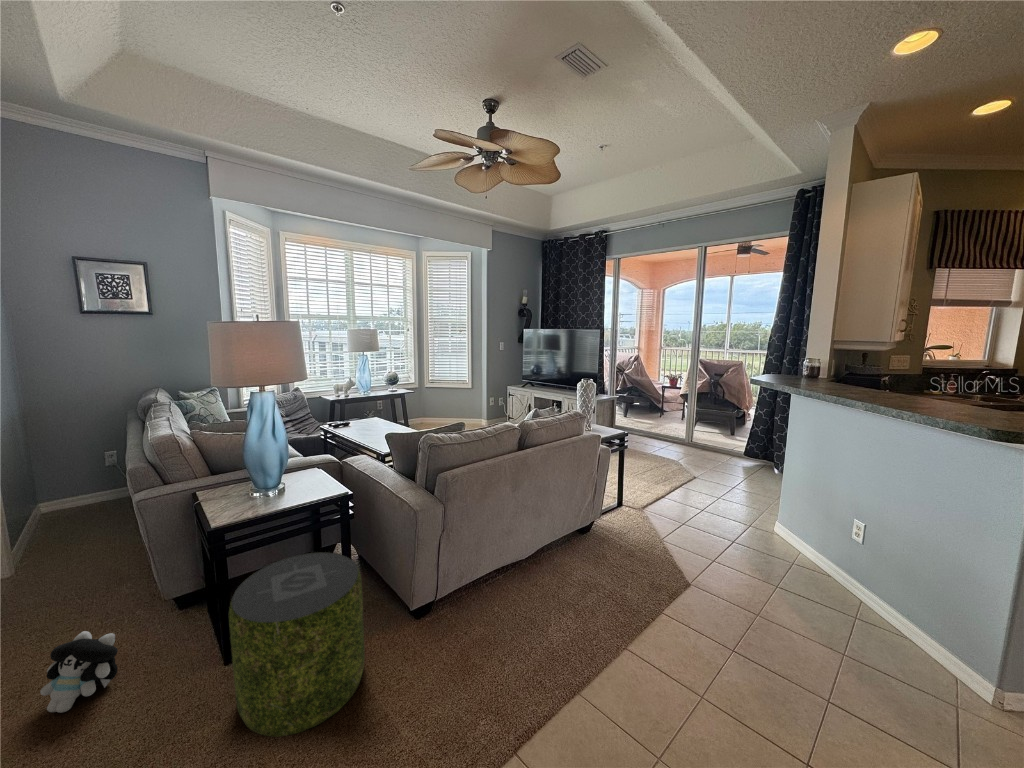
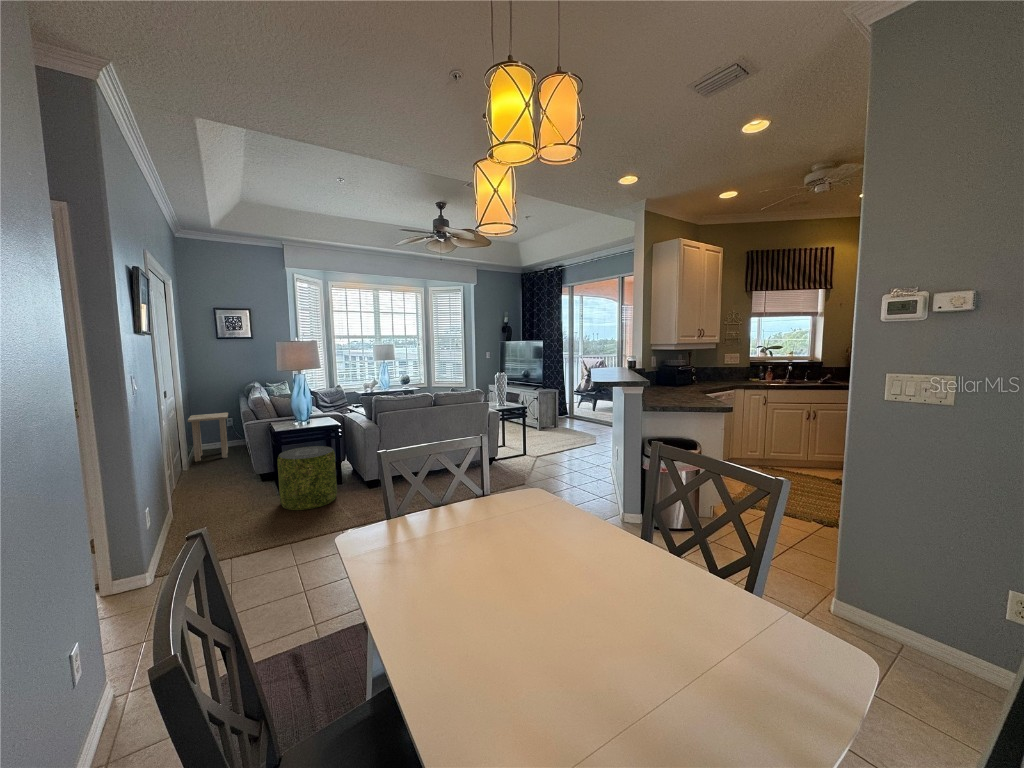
side table: none [11,449,107,552] -> present [188,413,228,462]
plush toy: present [40,631,118,713] -> none [208,473,236,501]

